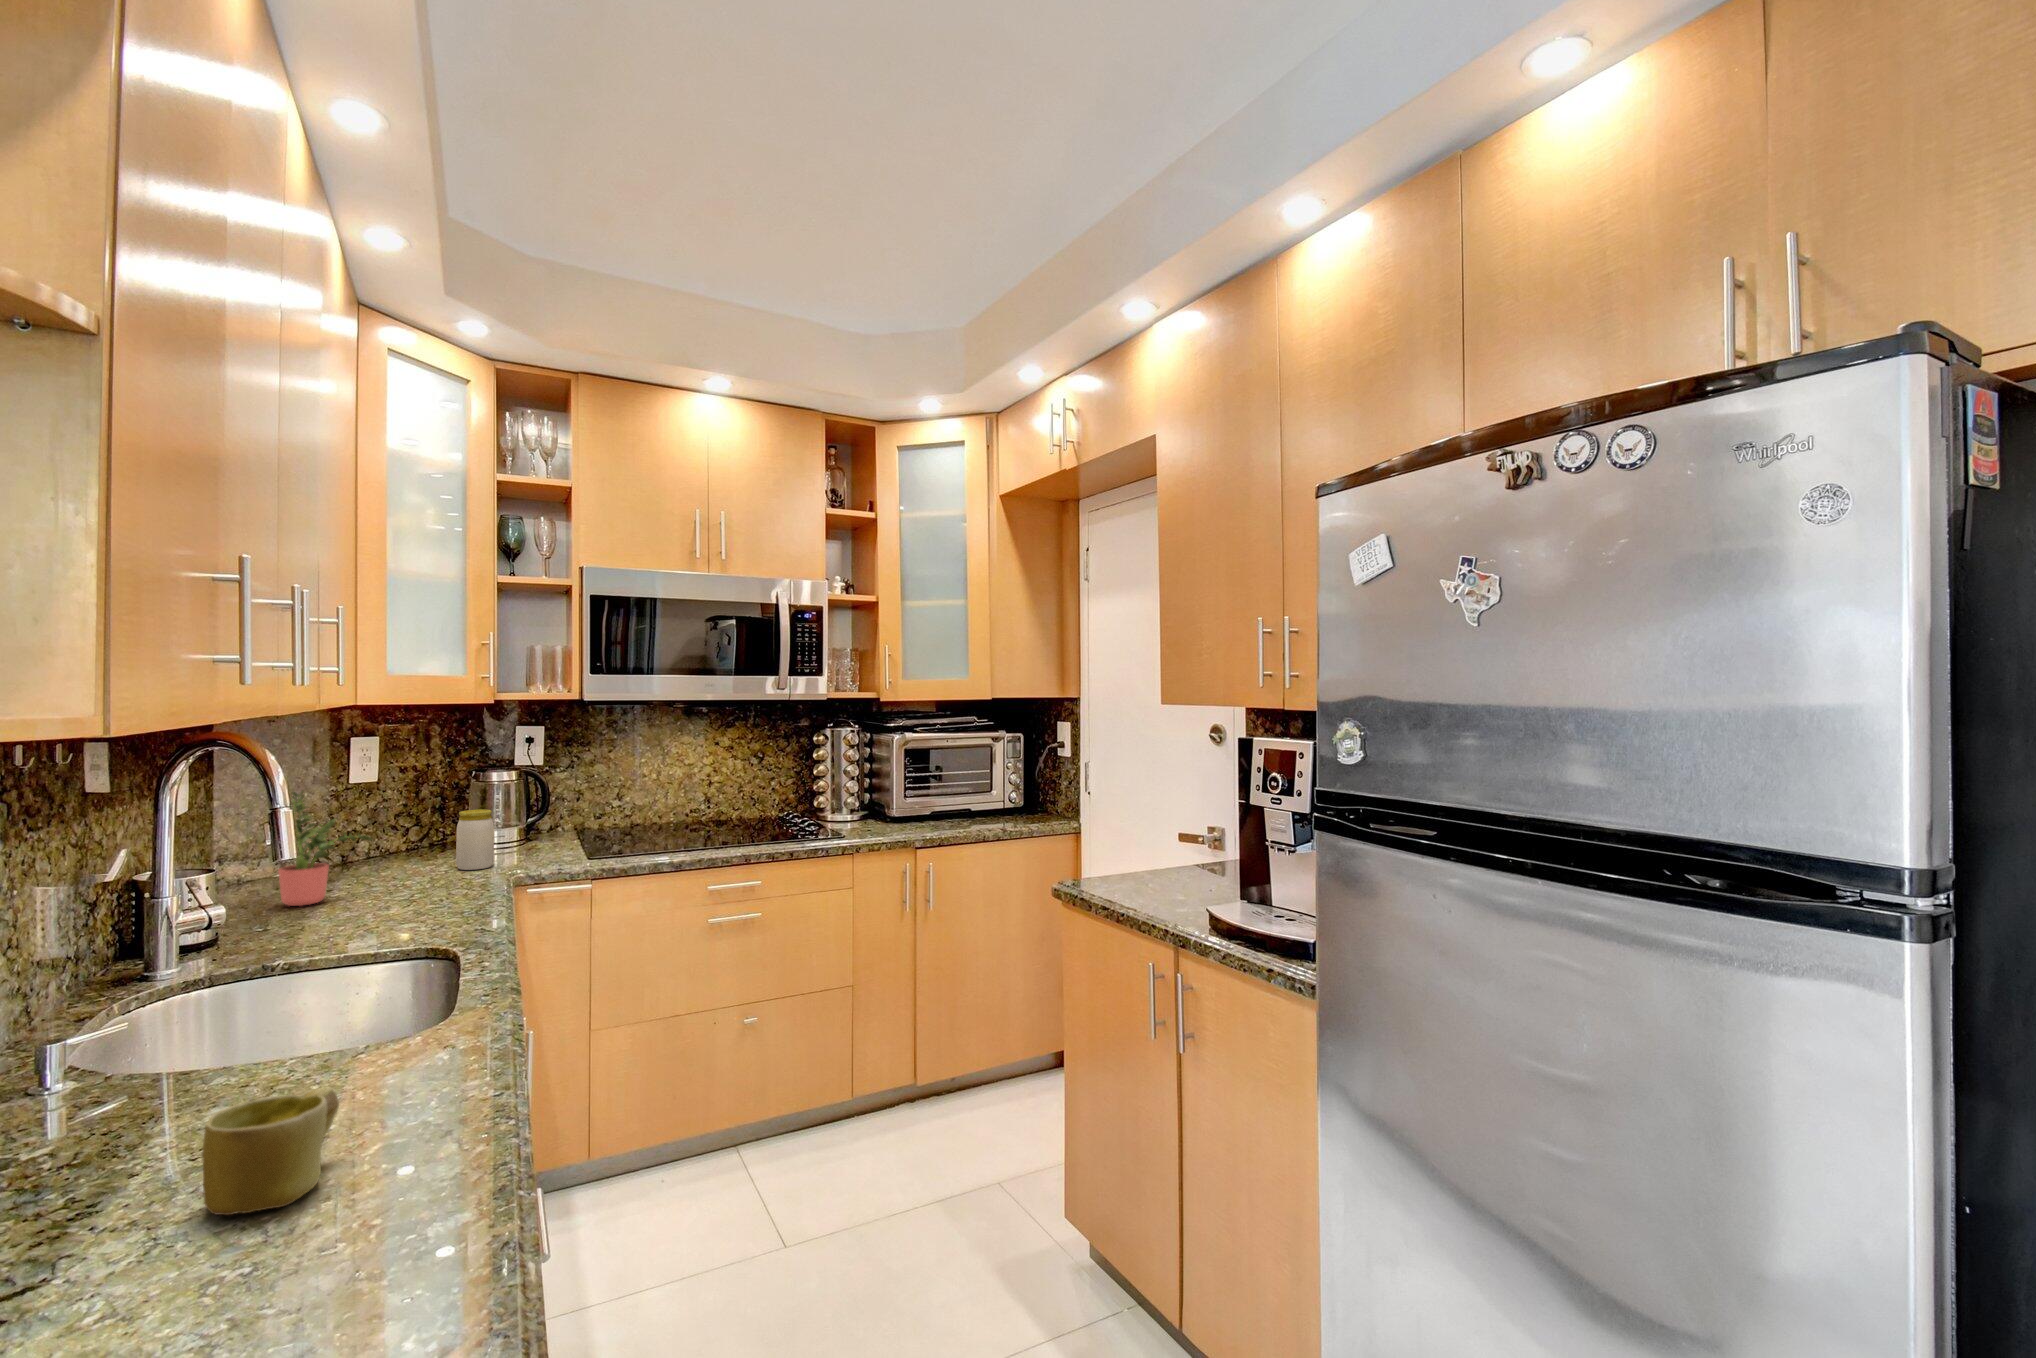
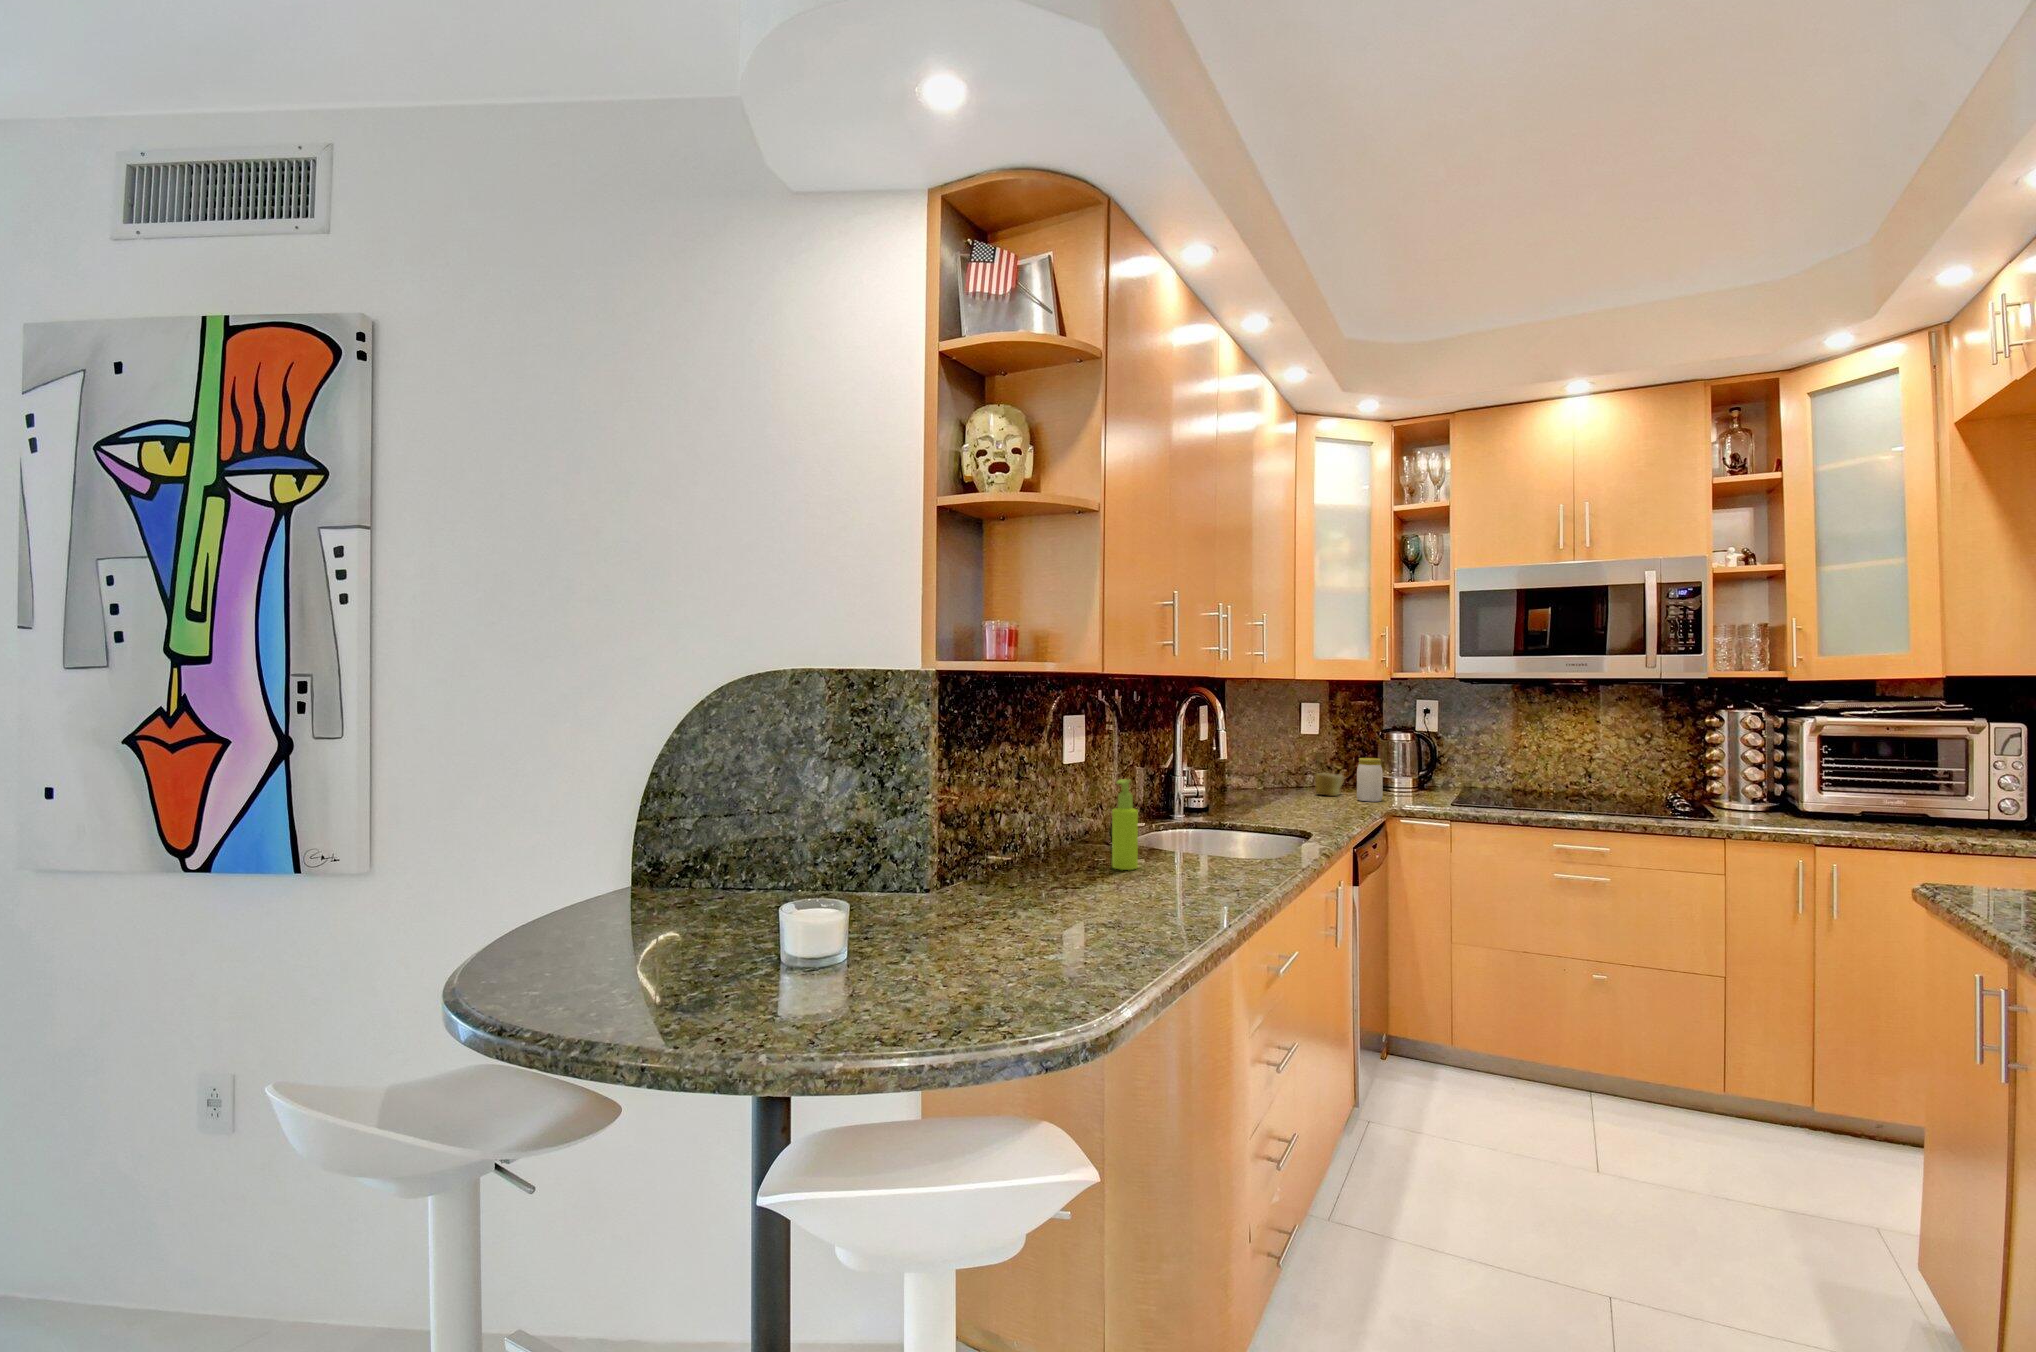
potted plant: present [278,791,372,906] -> none [1239,732,1296,804]
soap dispenser: none [93,957,172,1168] -> present [1112,779,1138,870]
mug: present [202,1088,339,1215] -> present [1315,773,1344,796]

